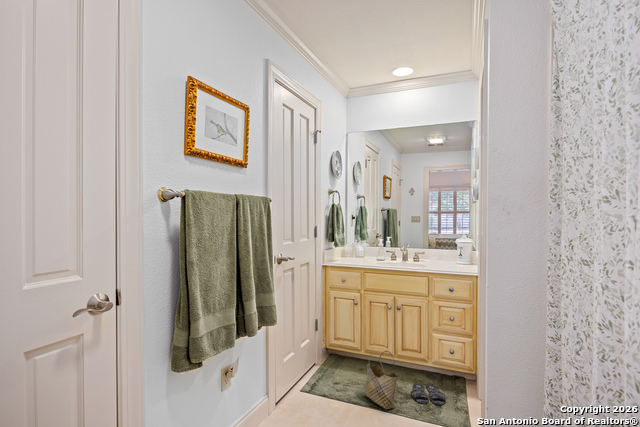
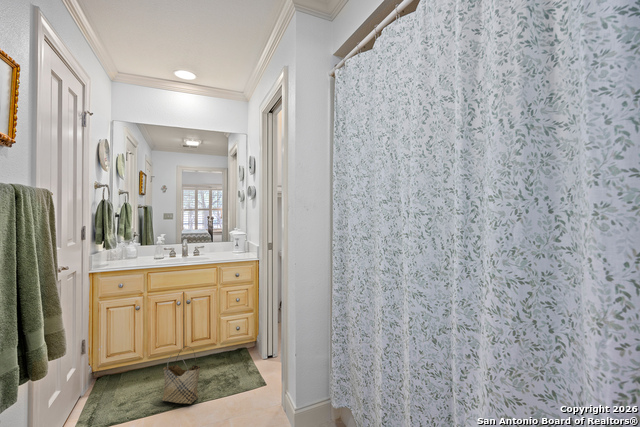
slippers: present [411,384,446,405] -> none [207,362,240,383]

